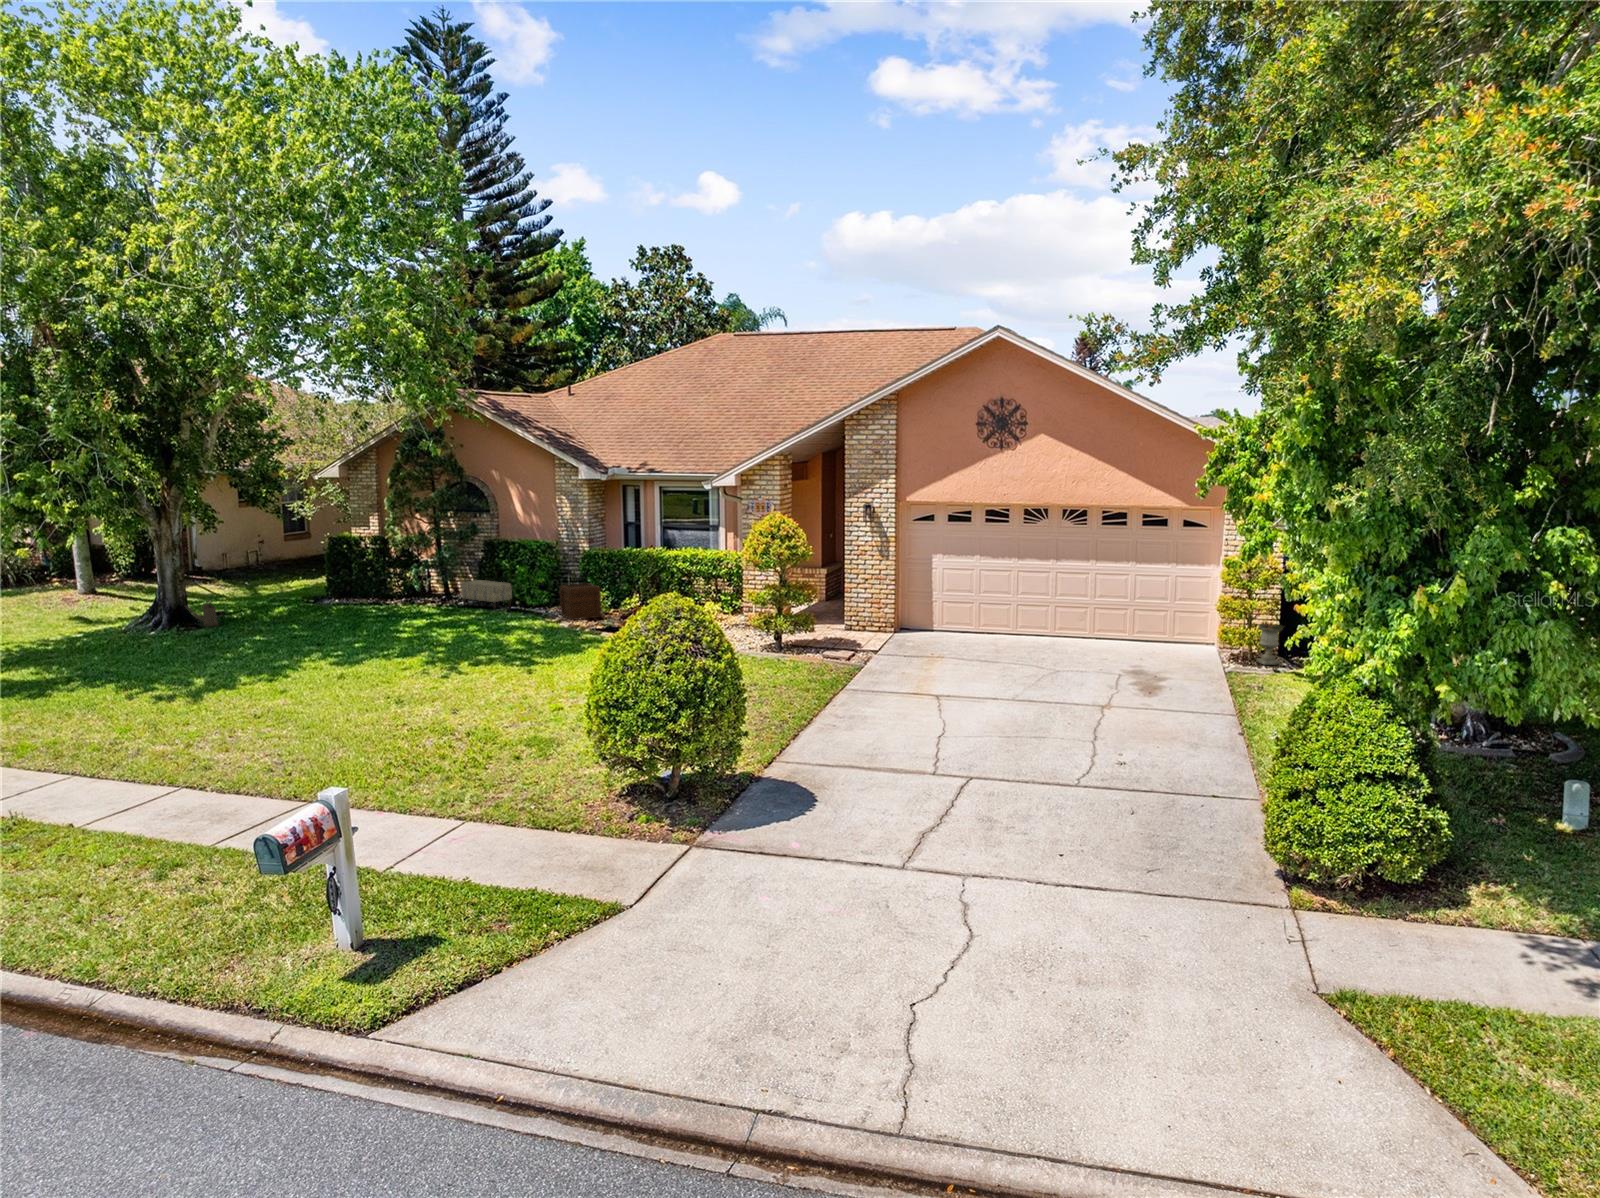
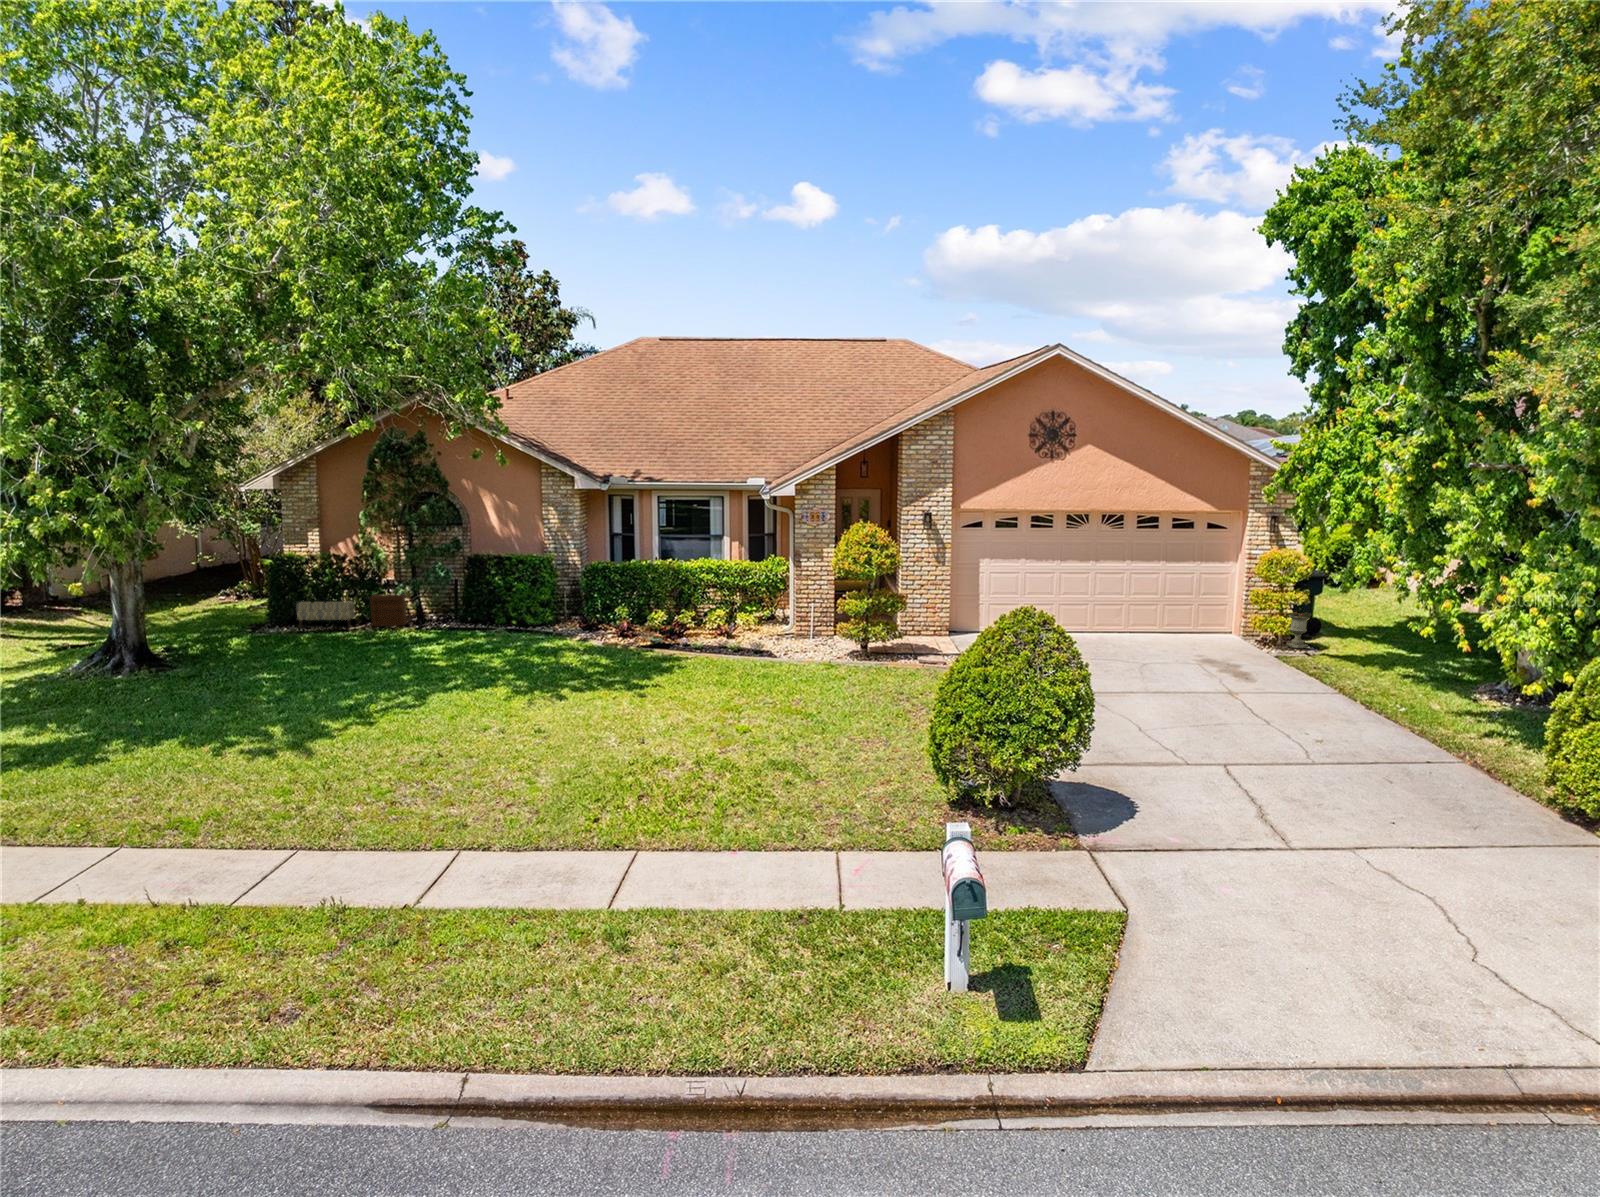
bench: present [461,580,512,608] -> present [296,601,358,627]
wooden crate: present [560,583,601,620] -> present [370,593,412,627]
watering can: present [185,599,218,627] -> none [175,632,220,663]

